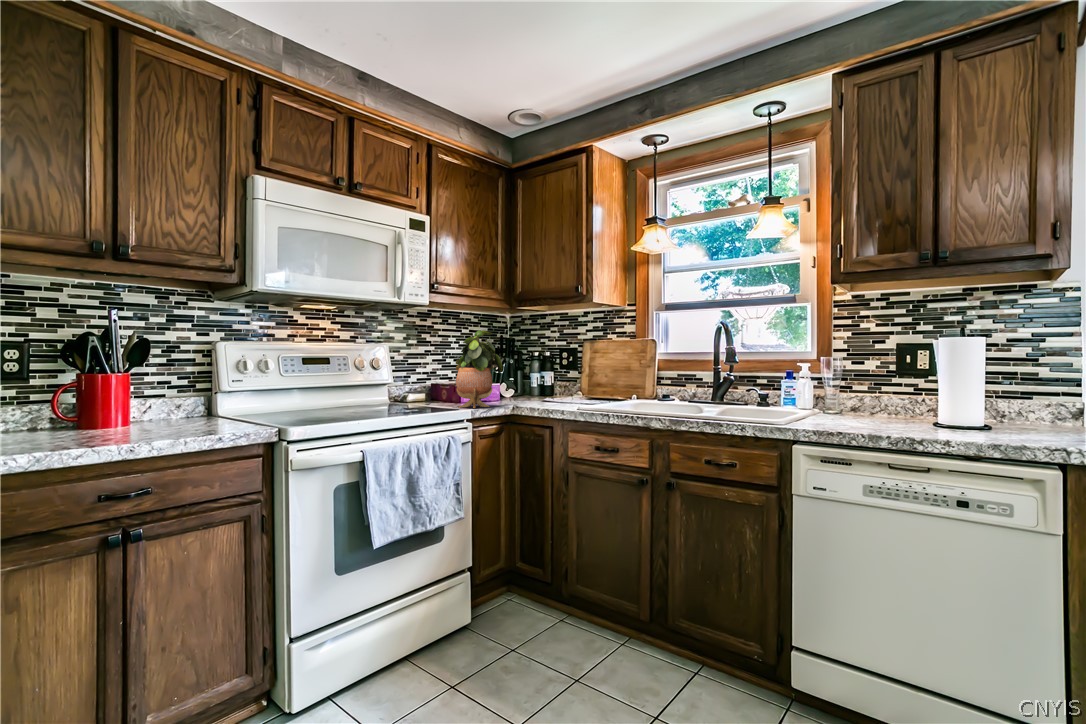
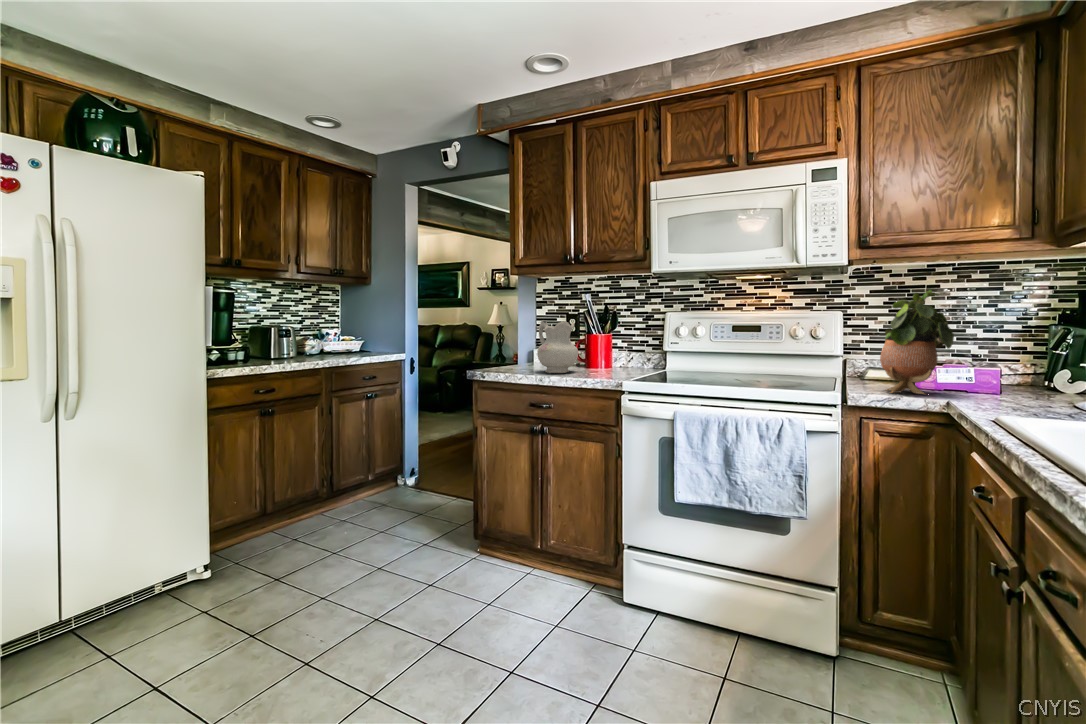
ceramic pitcher: none [53,350,146,437] -> present [537,320,578,373]

